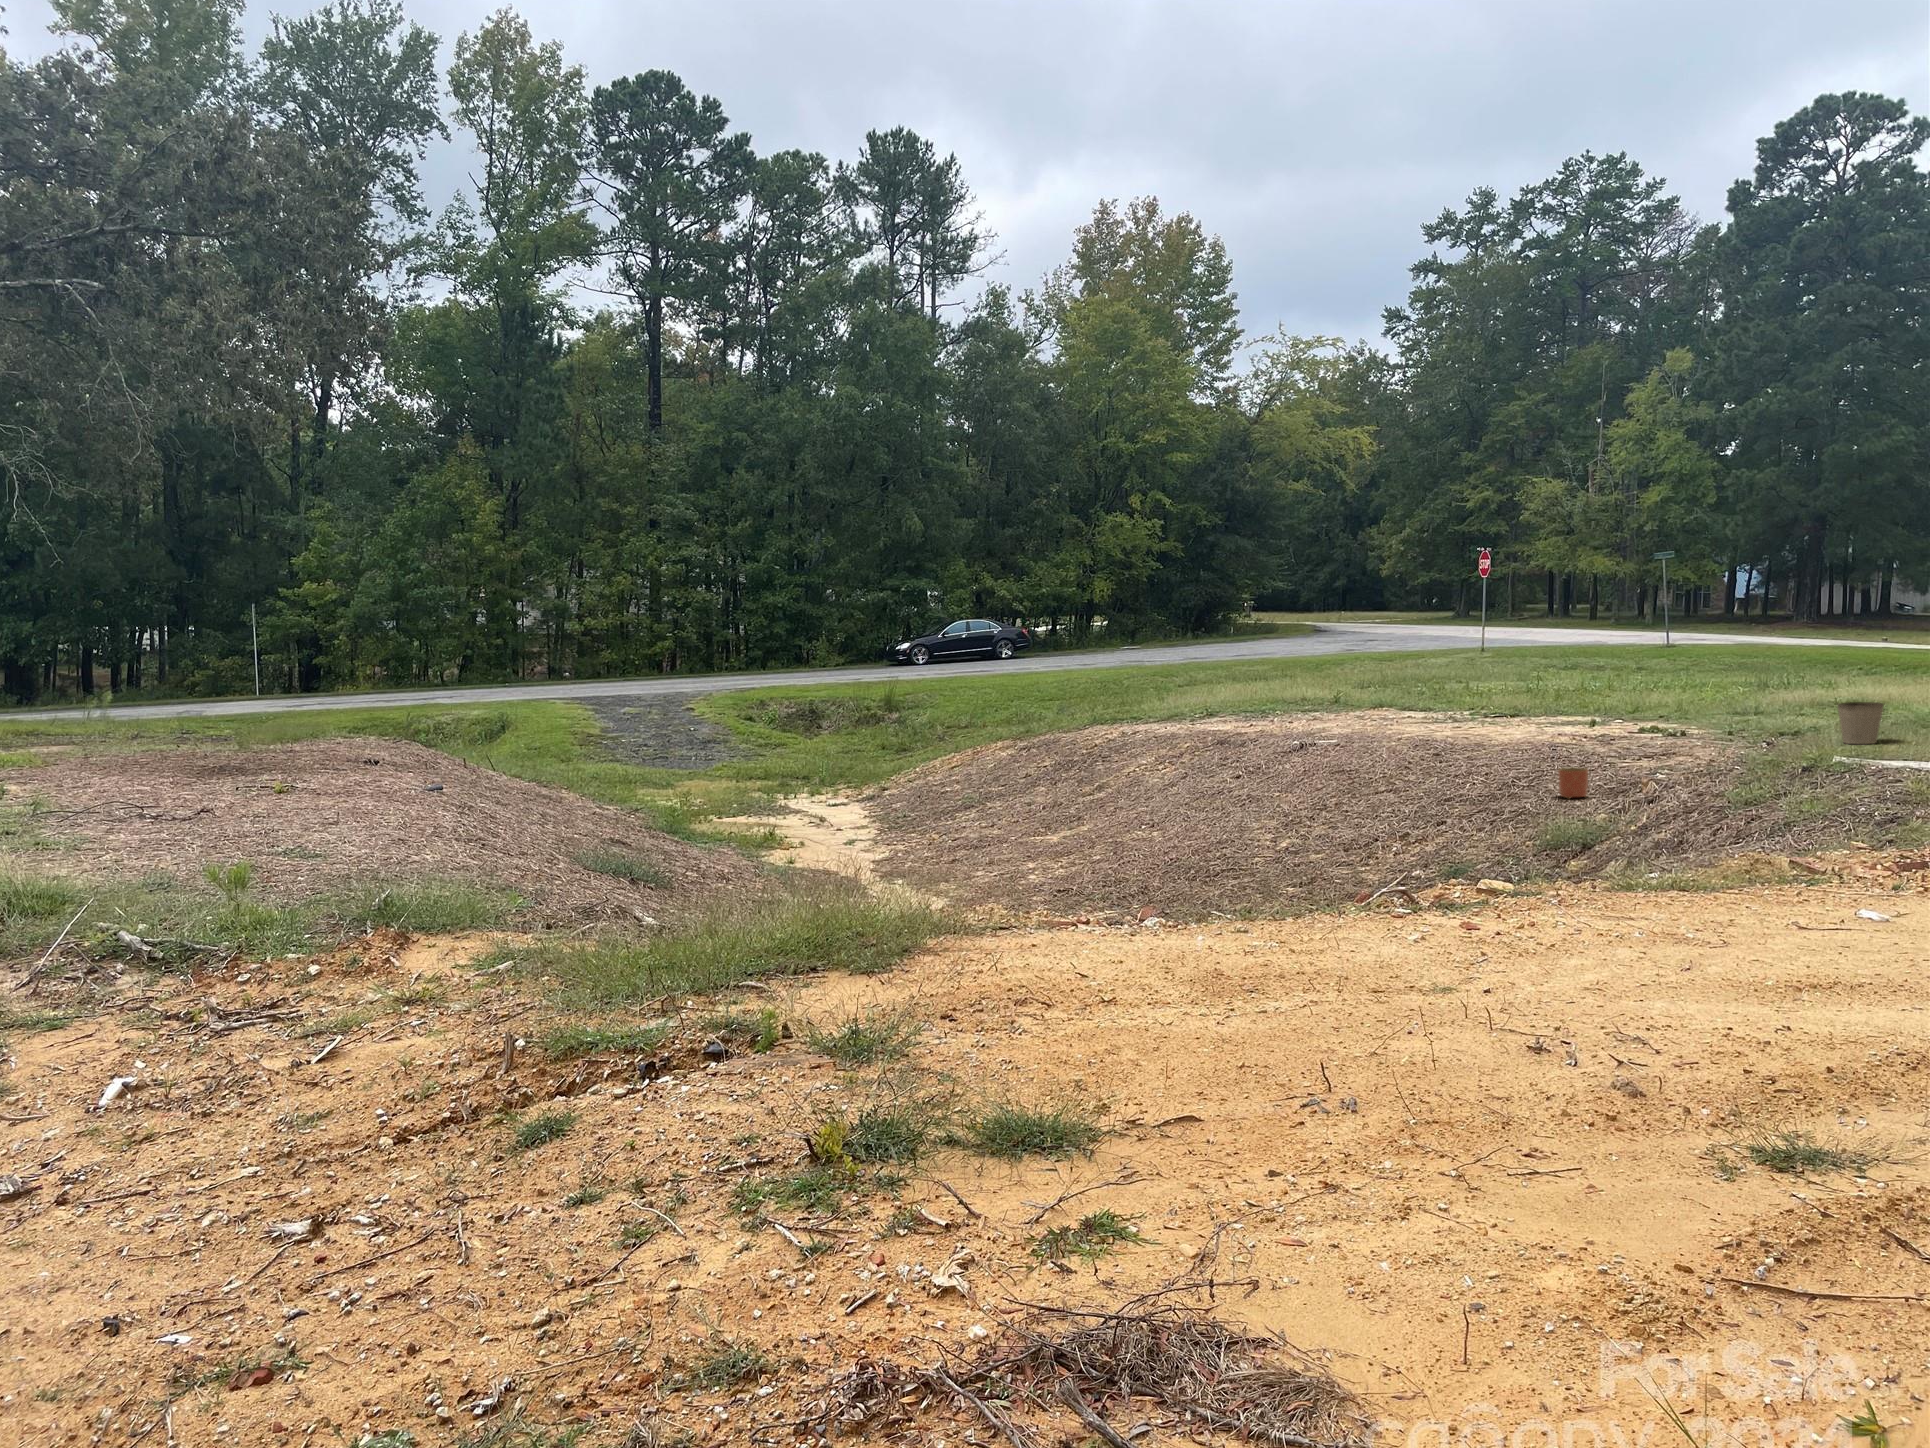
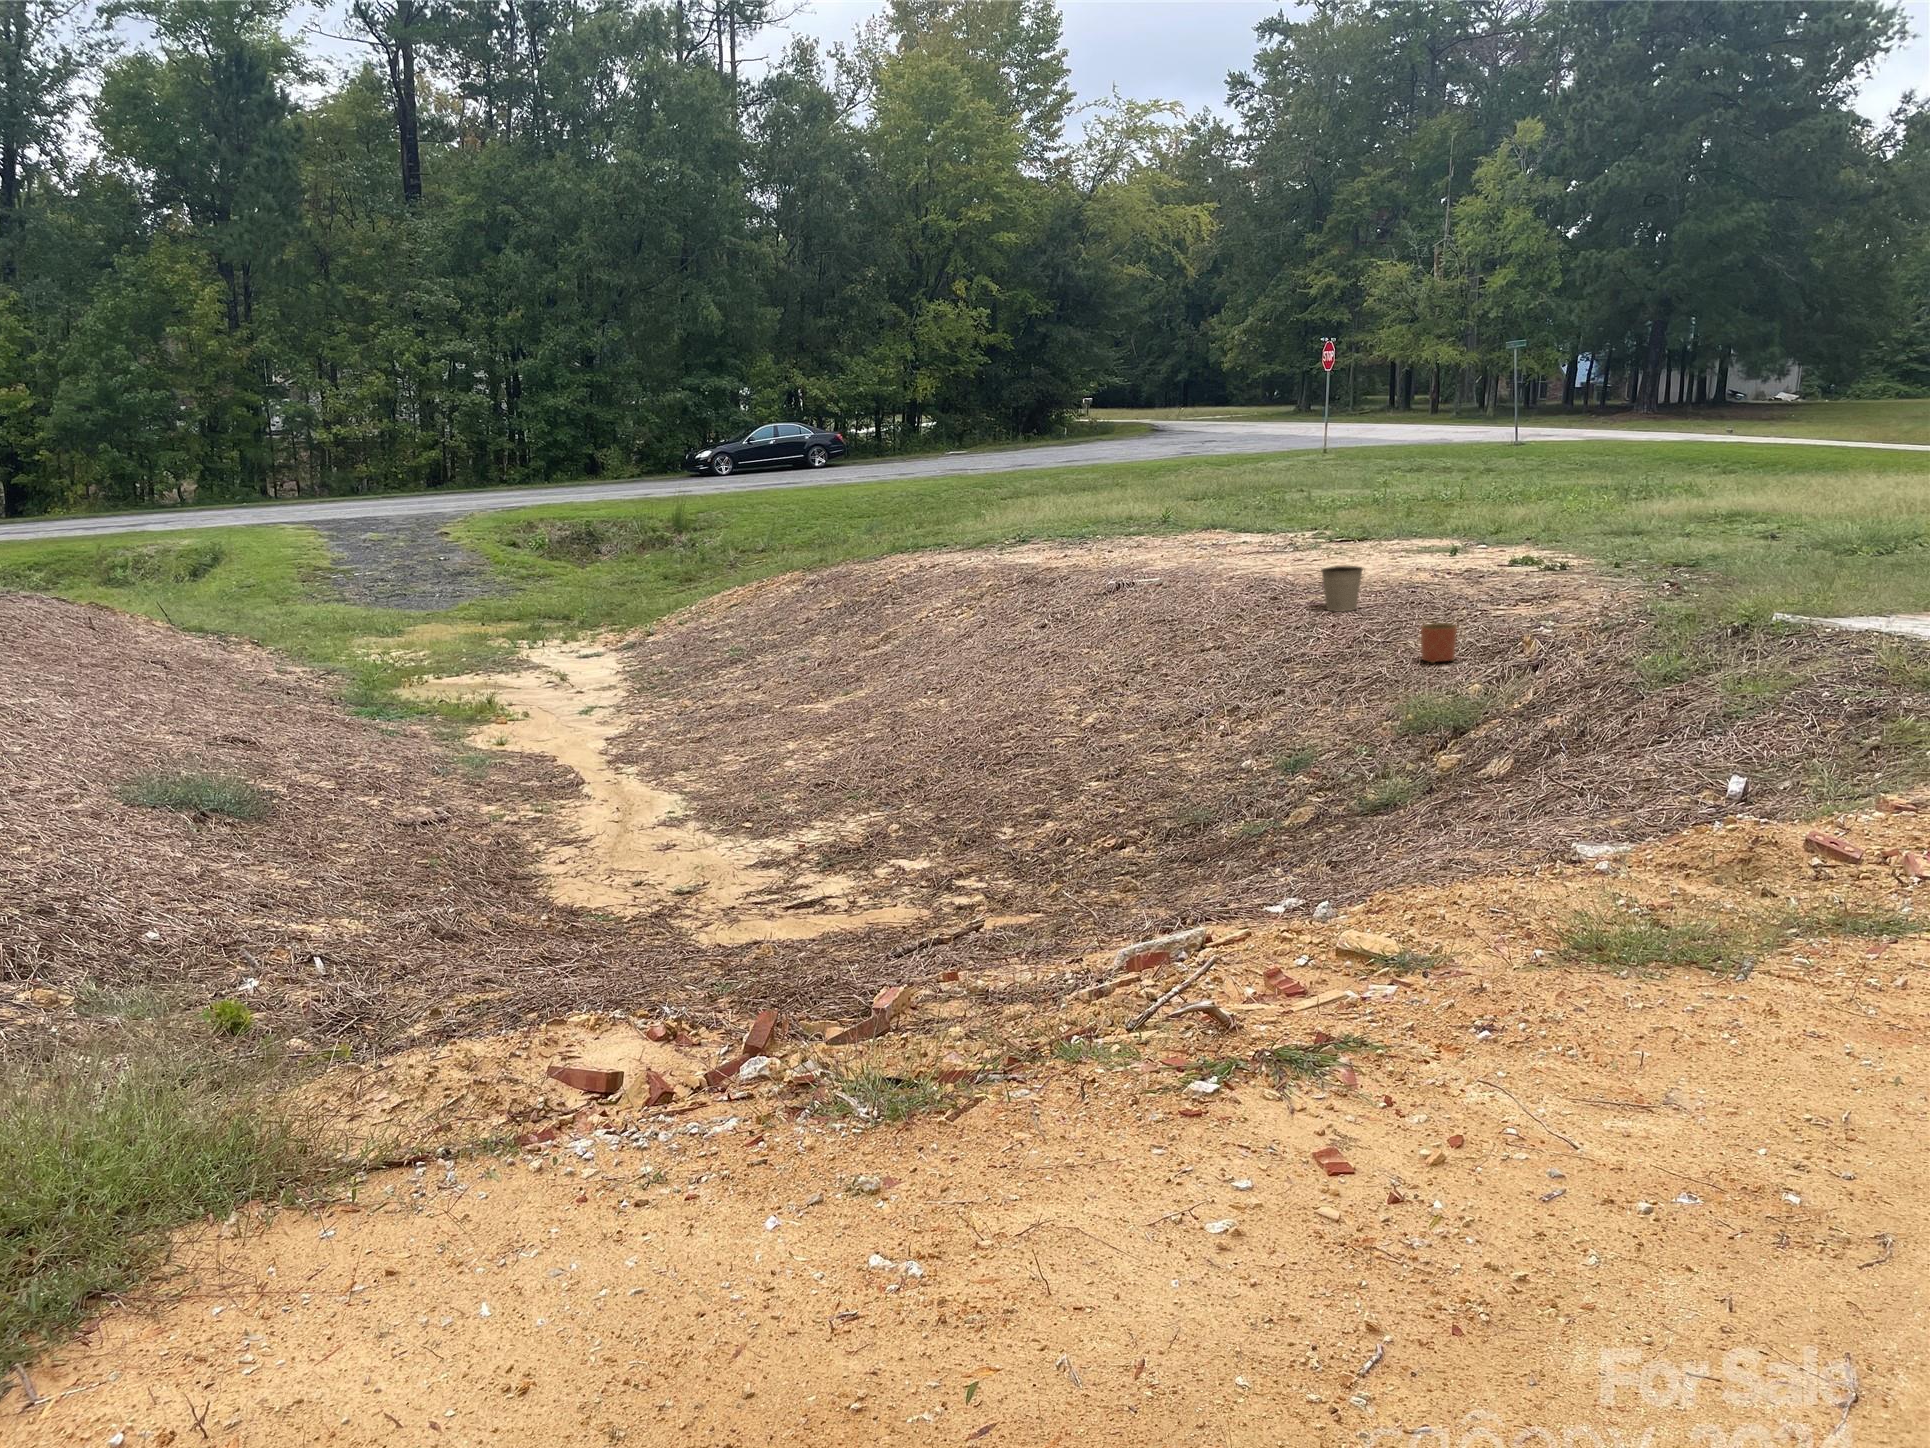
bucket: present [1836,702,1884,744] -> present [1321,566,1363,612]

